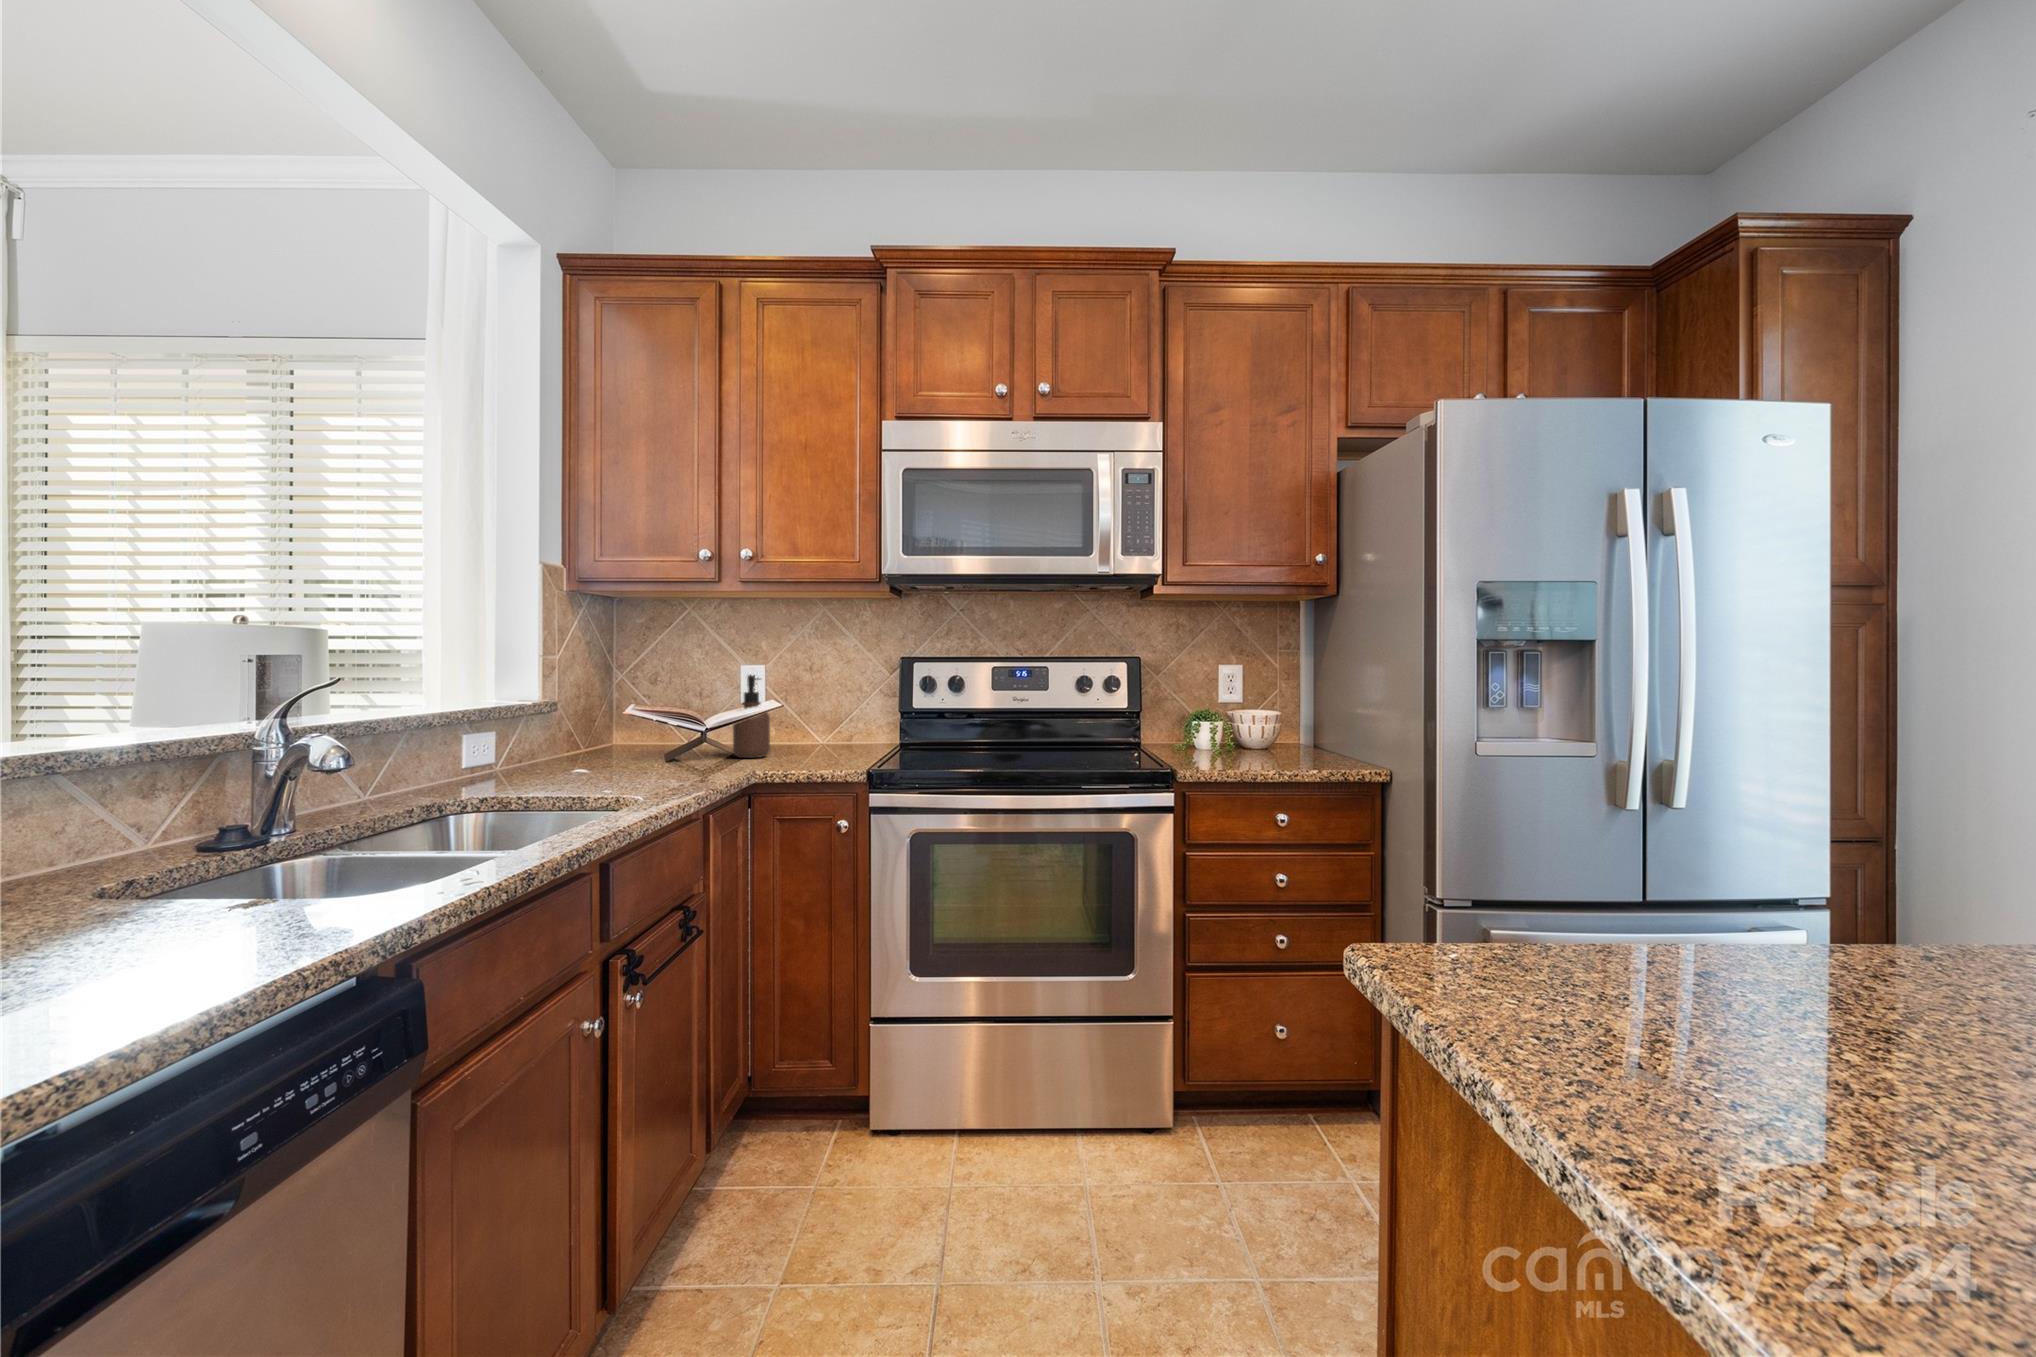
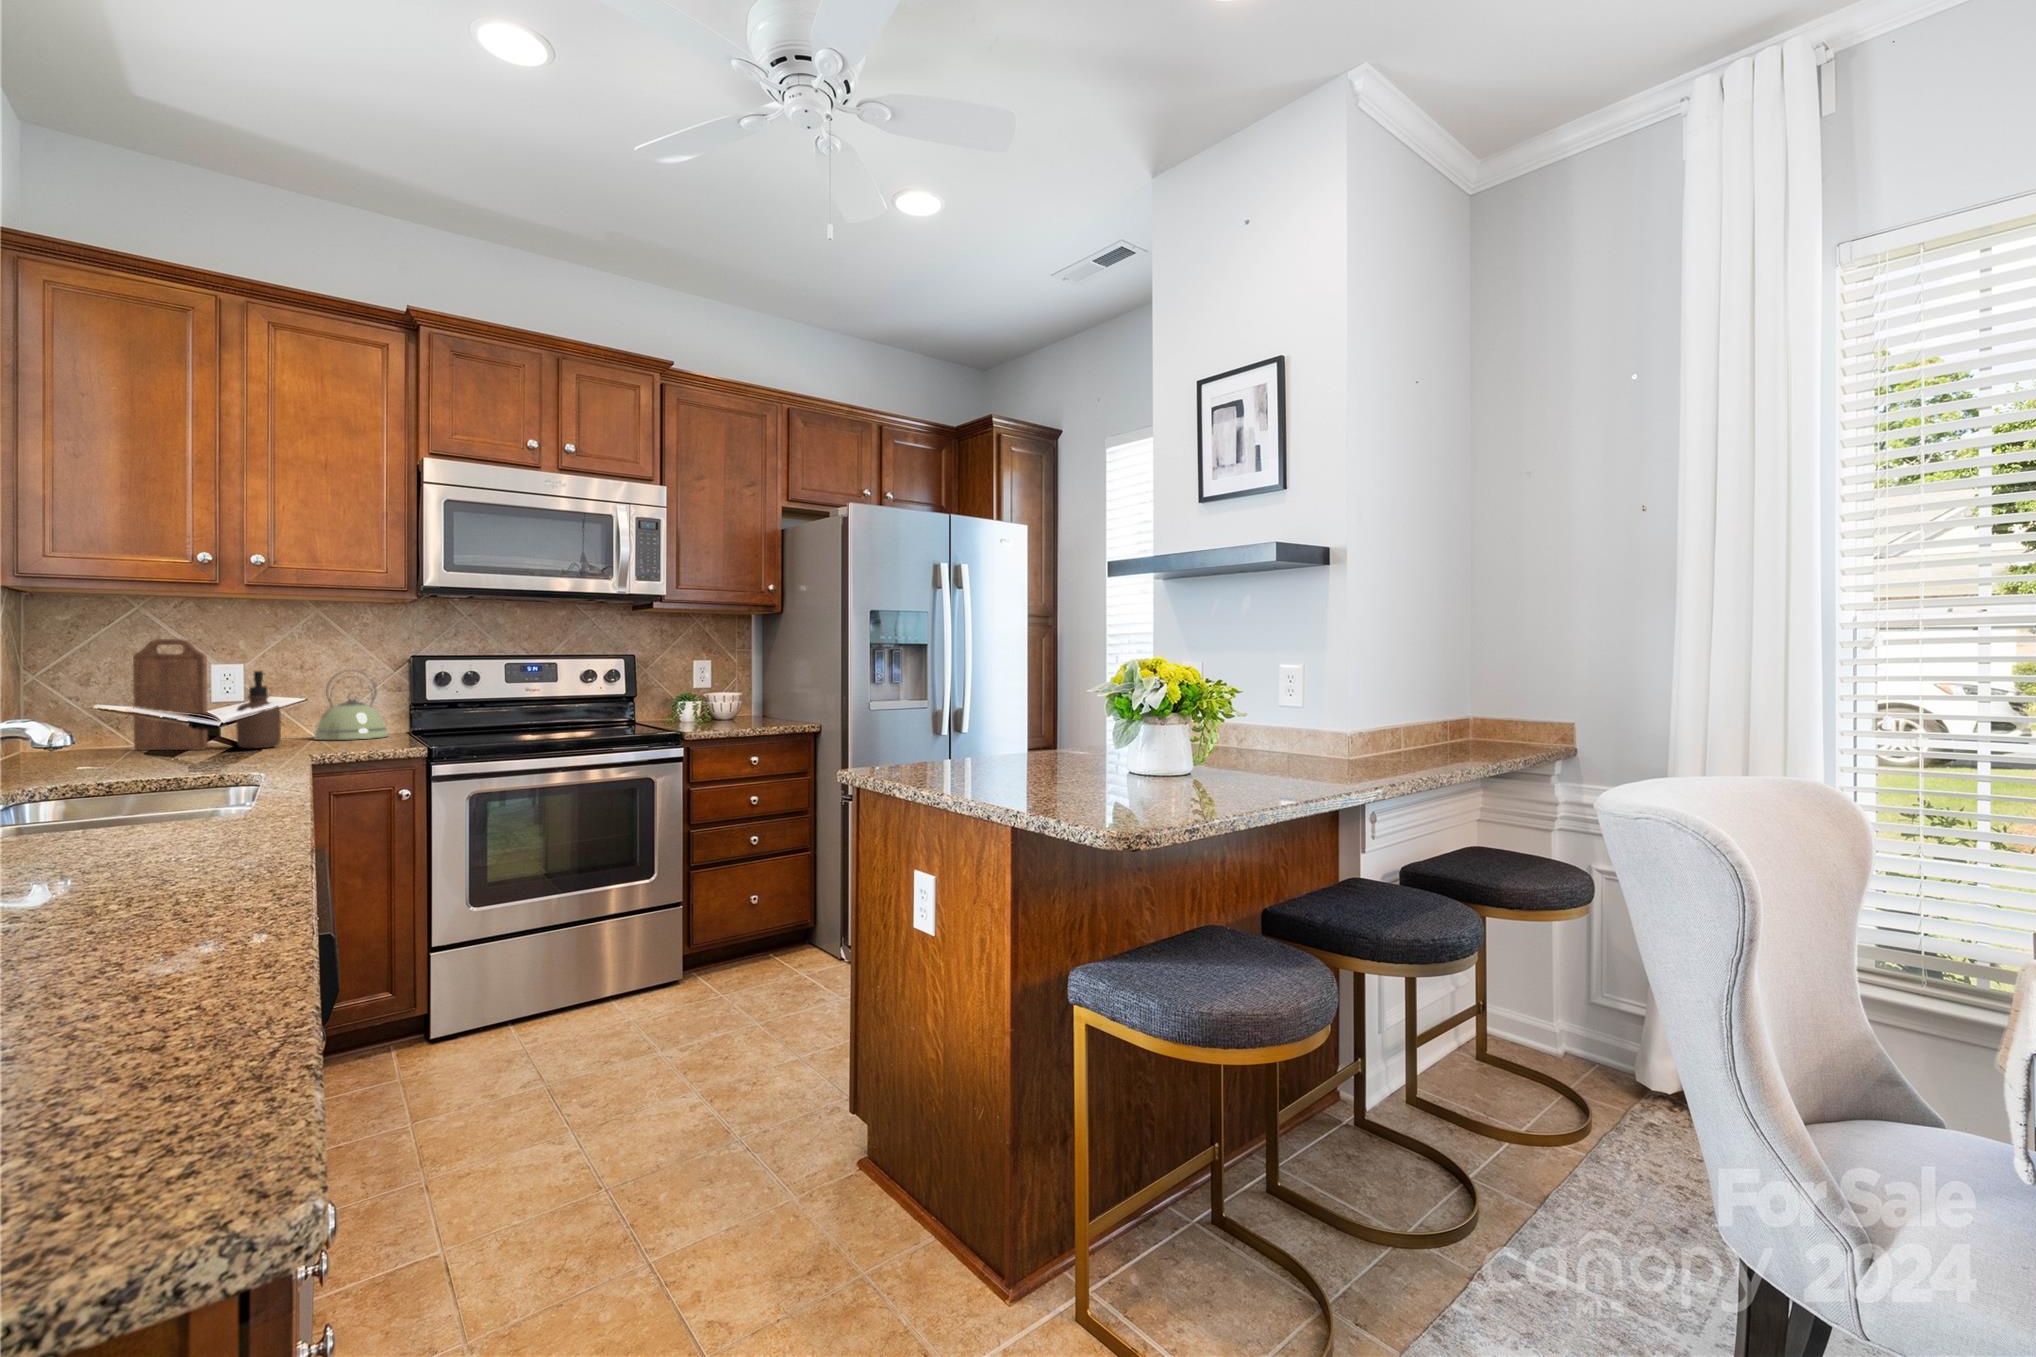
cutting board: none [670,643,714,756] -> present [133,639,208,750]
kettle: none [813,674,883,752] -> present [314,673,388,740]

